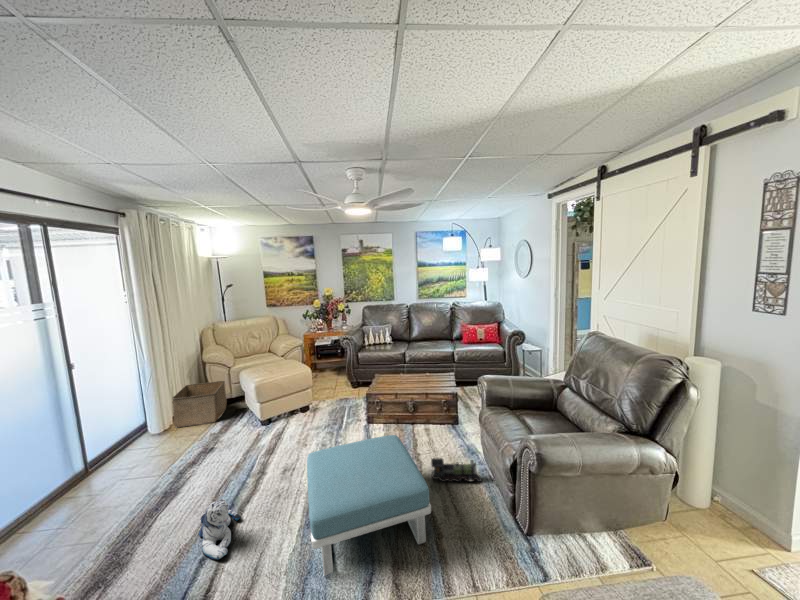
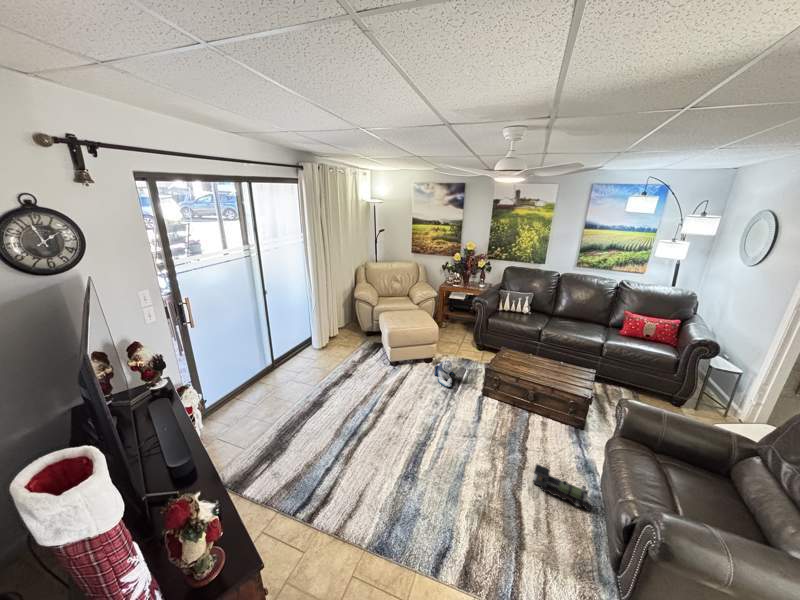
storage bin: present [172,381,227,428] -> none [330,314,369,350]
footstool: present [307,435,431,576] -> none [401,416,520,547]
plush toy: present [198,499,240,560] -> present [434,360,454,387]

